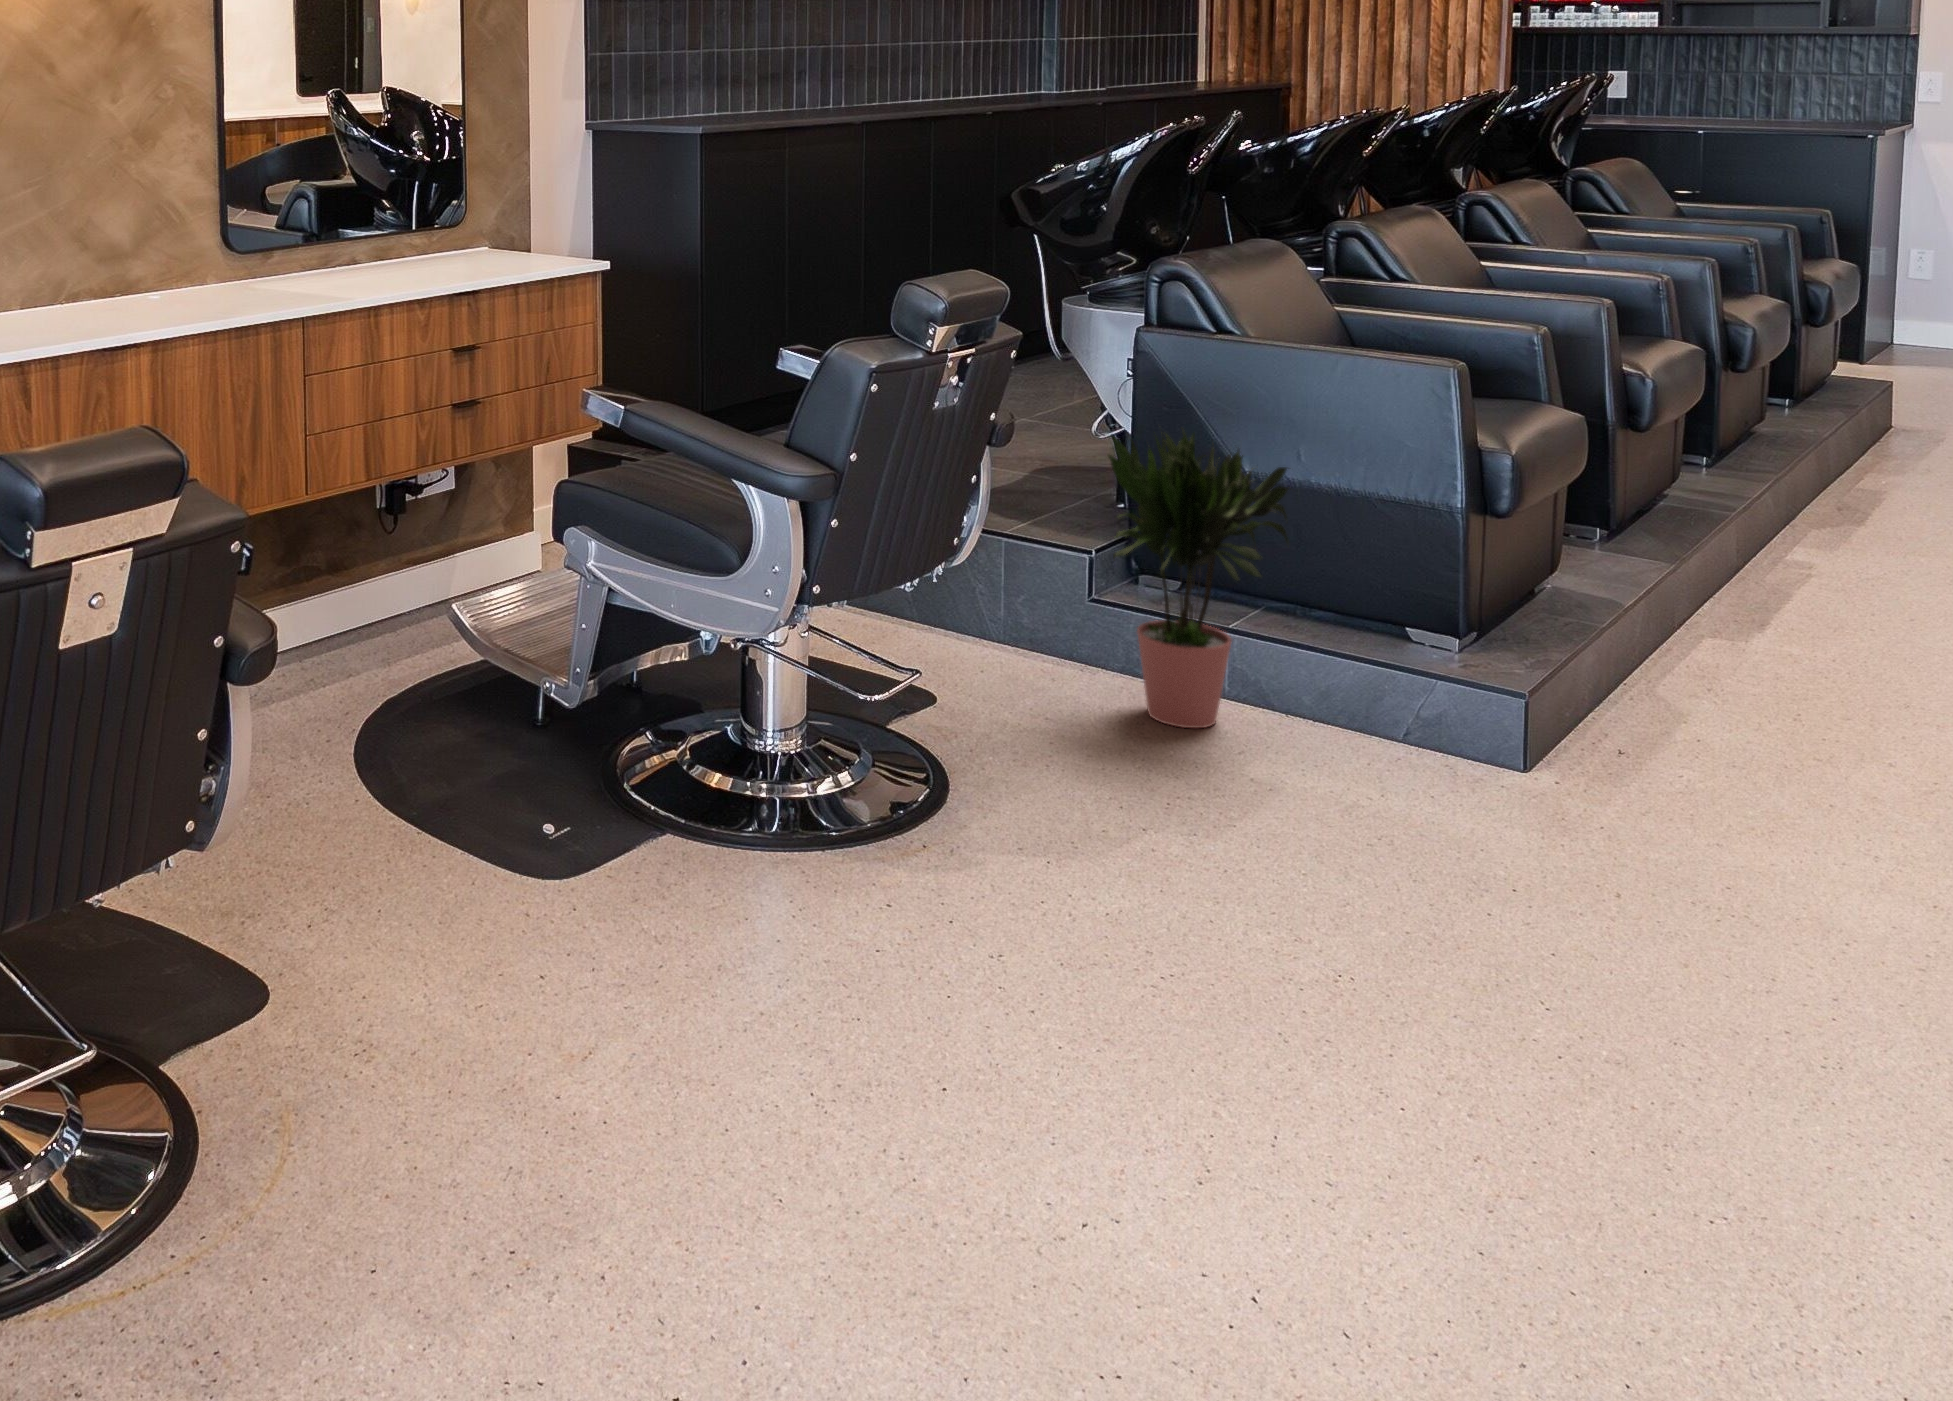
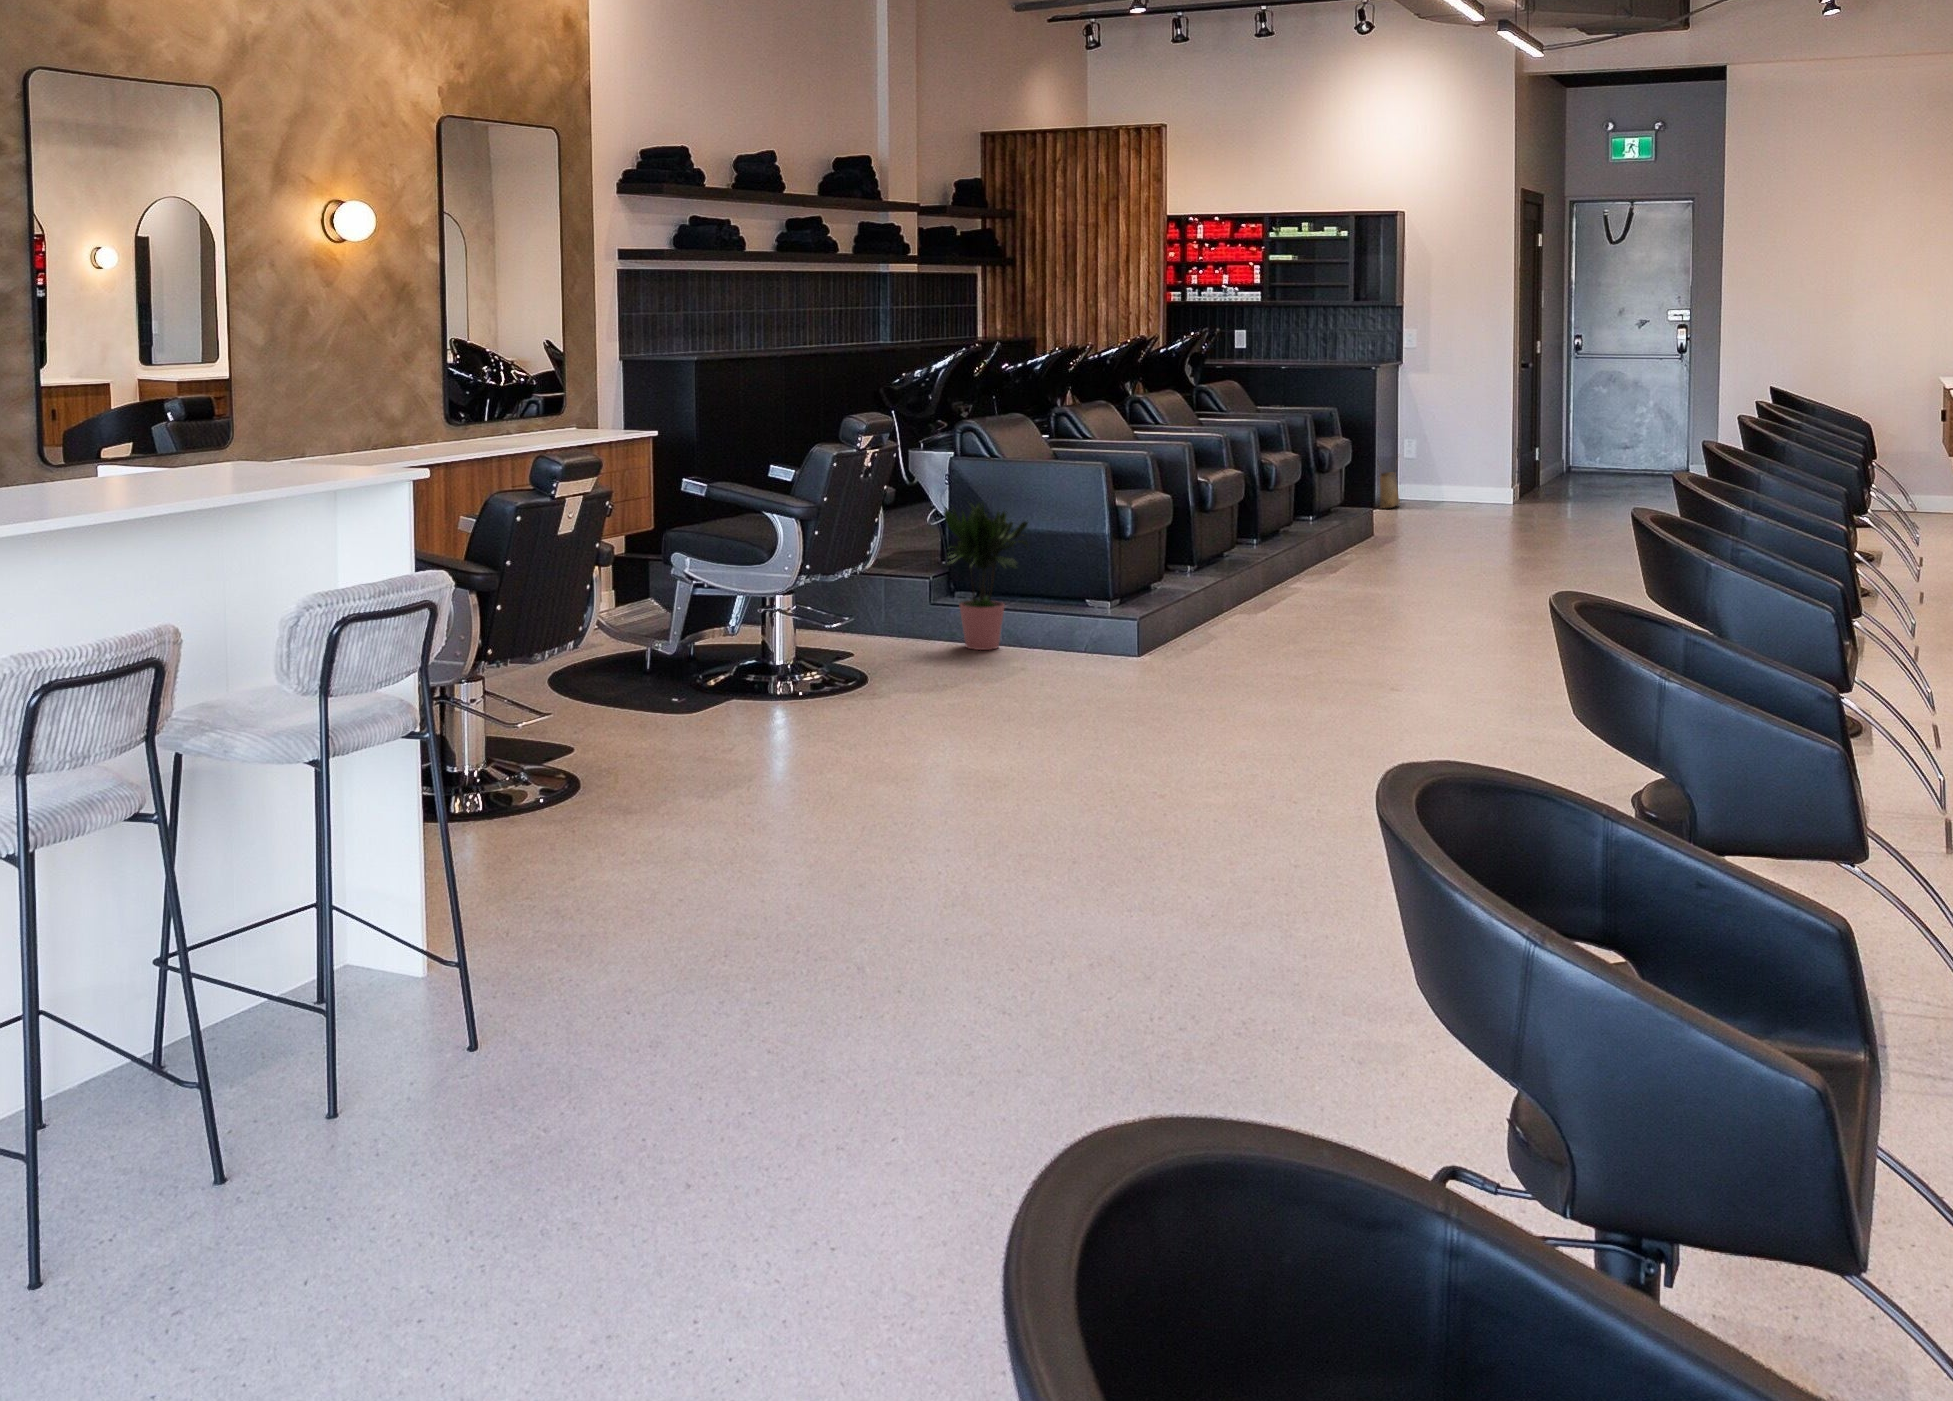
woven basket: none [1883,282,1929,372] -> present [1378,461,1400,508]

